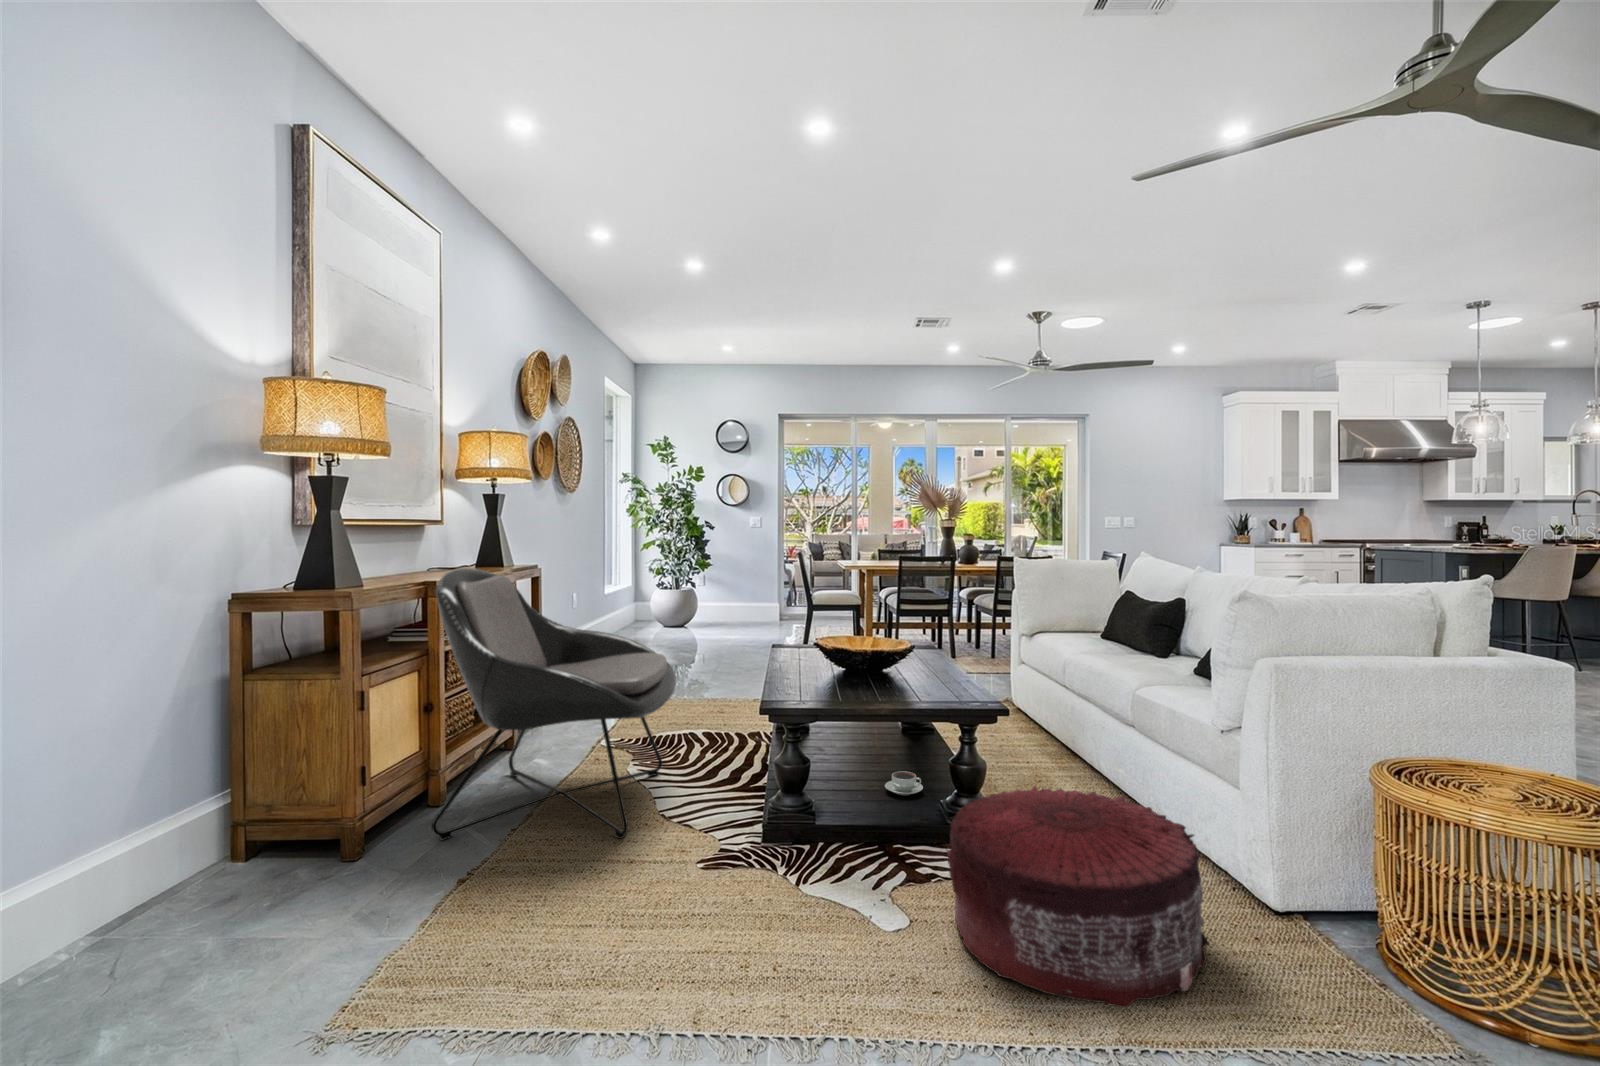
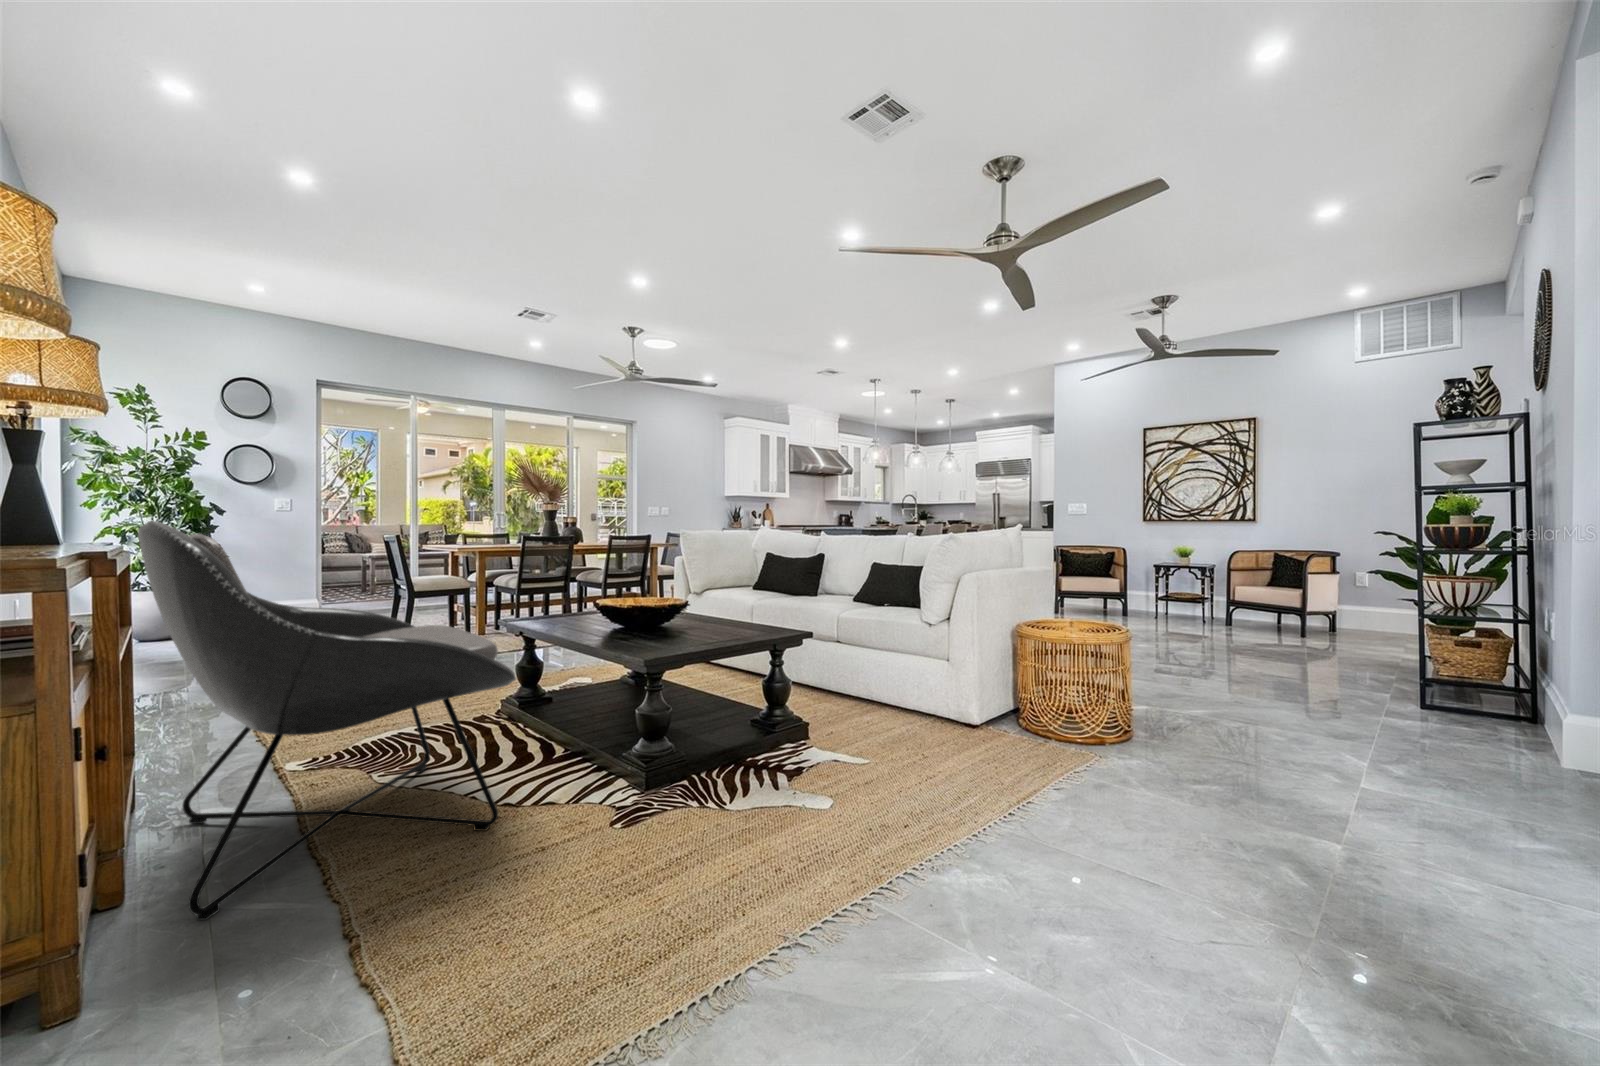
coffee cup: present [885,771,923,796] -> none [705,698,738,718]
pouf: present [946,786,1209,1008] -> none [843,670,1013,802]

